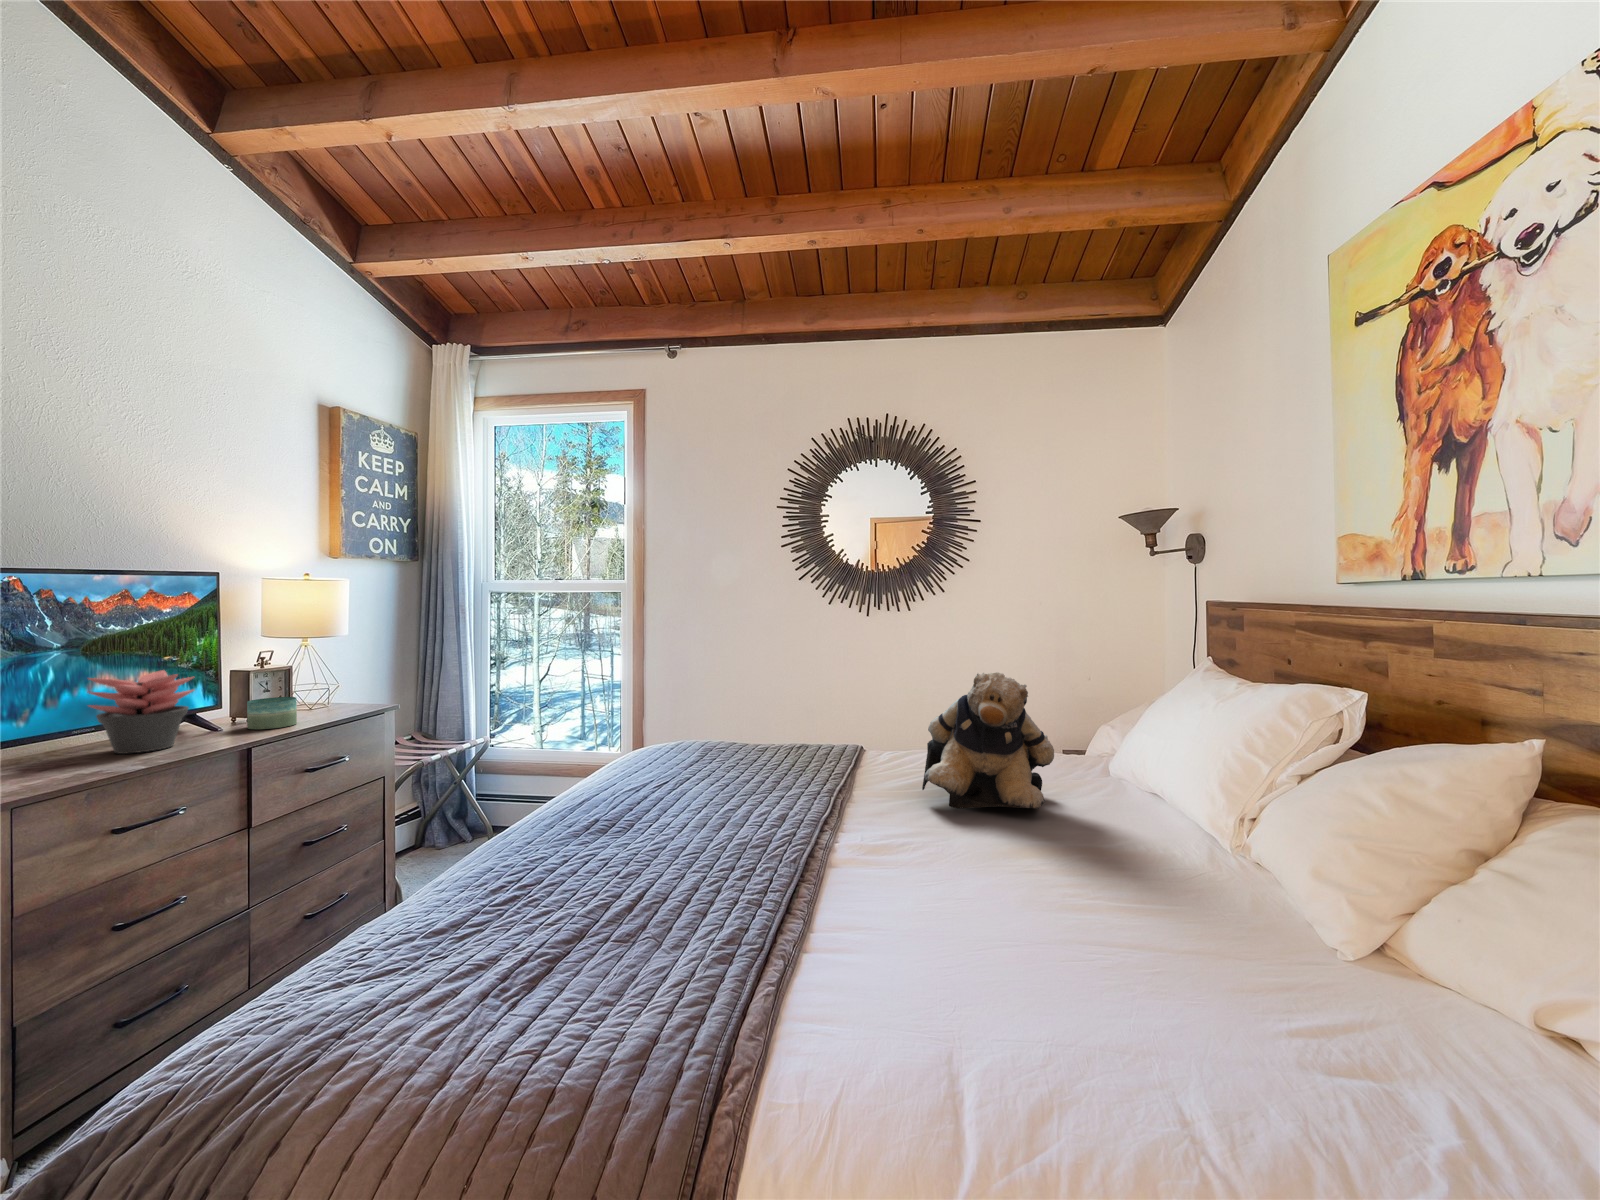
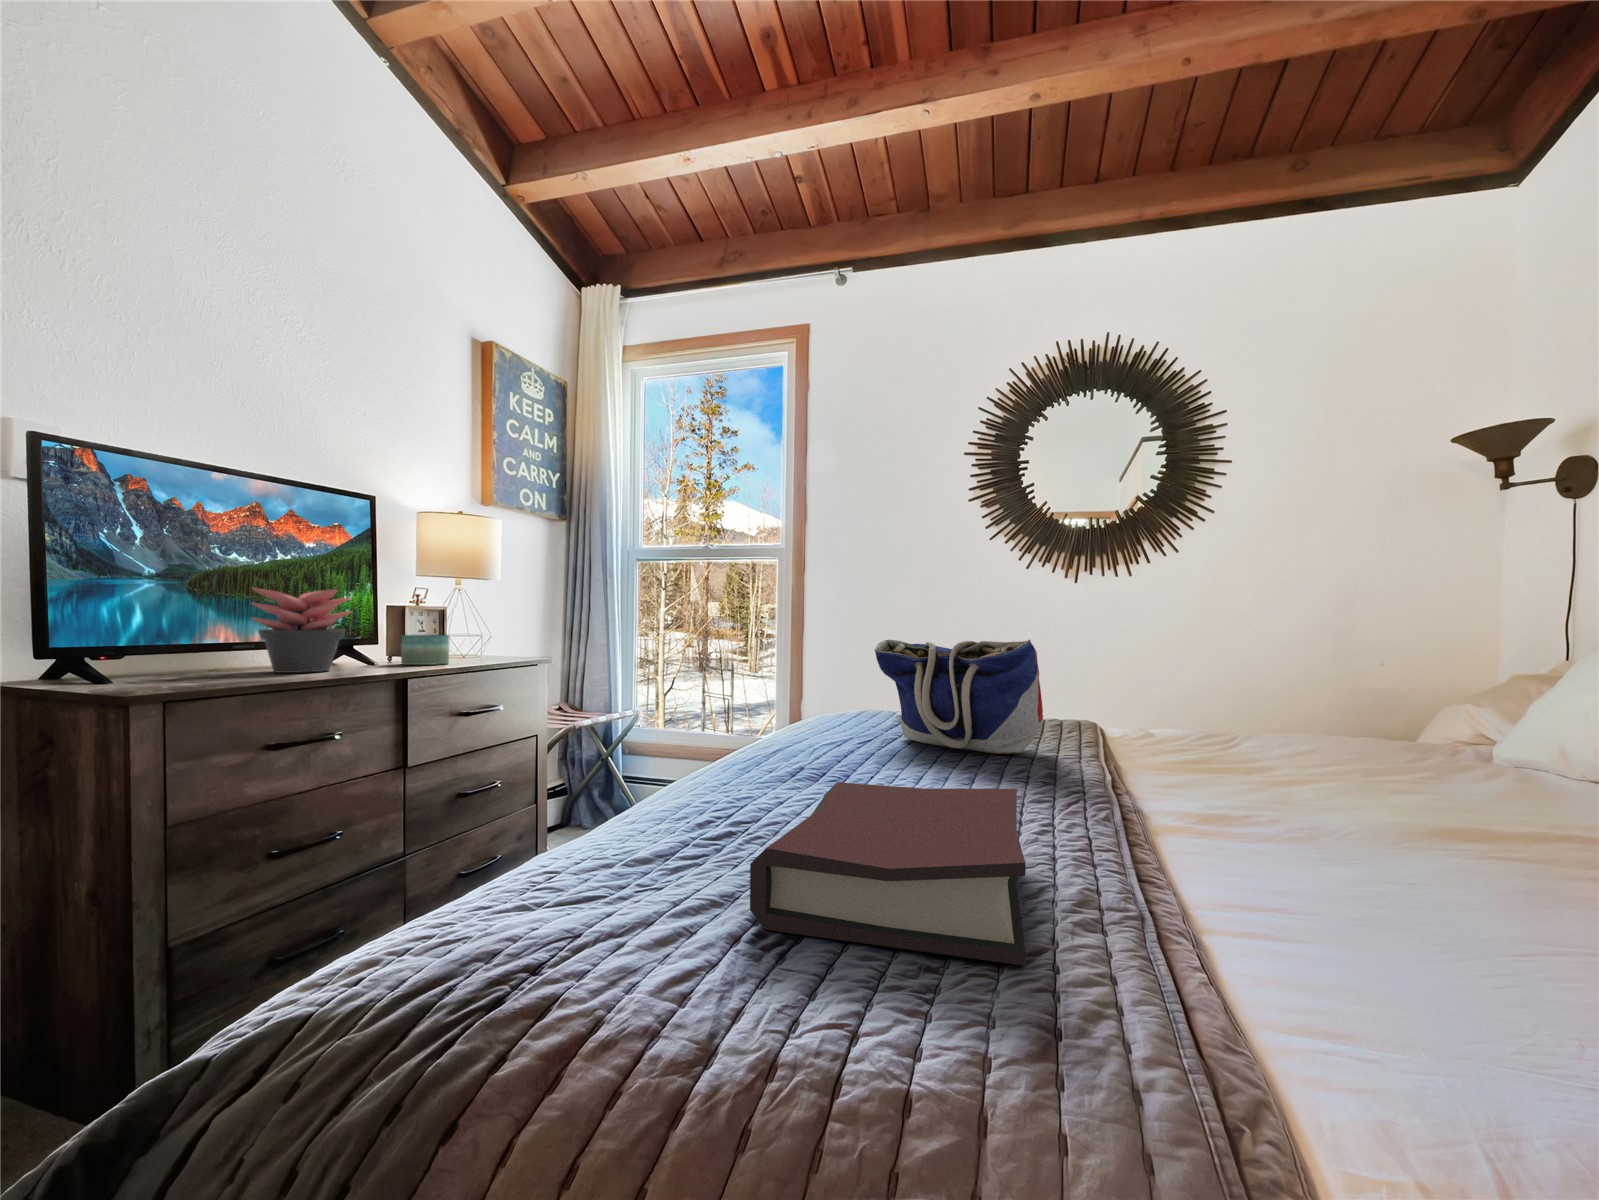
teddy bear: present [922,672,1054,809] -> none [1239,587,1470,792]
tote bag: none [669,703,795,792] -> present [875,640,1043,754]
hardback book: none [500,854,715,992] -> present [750,782,1026,966]

